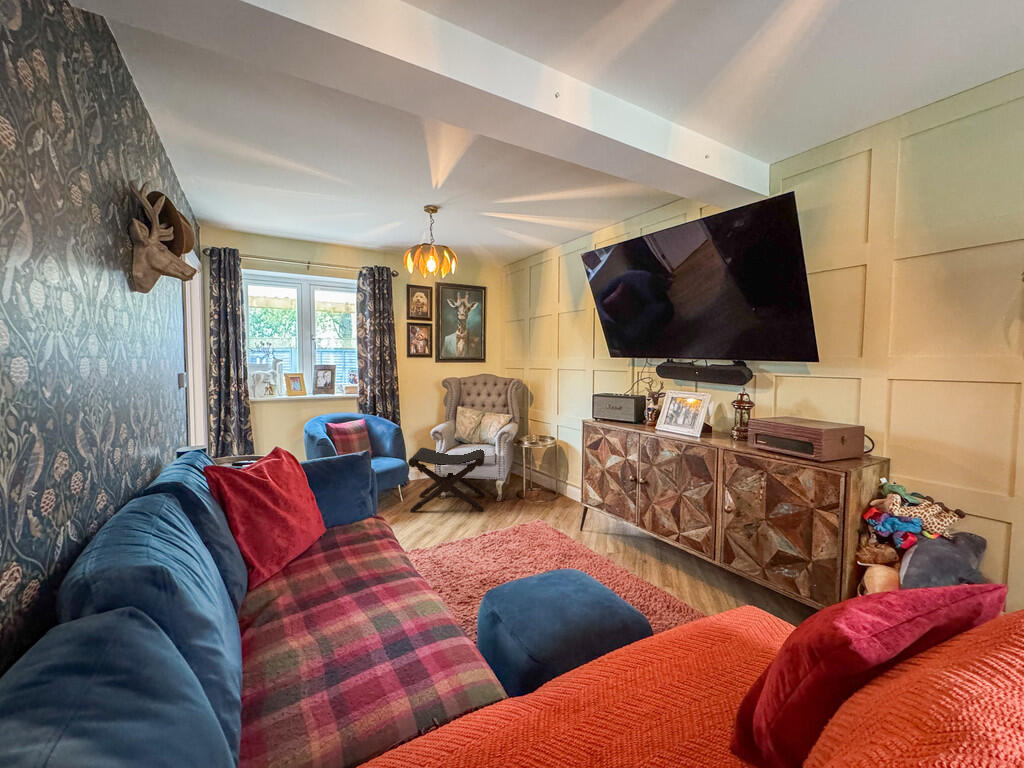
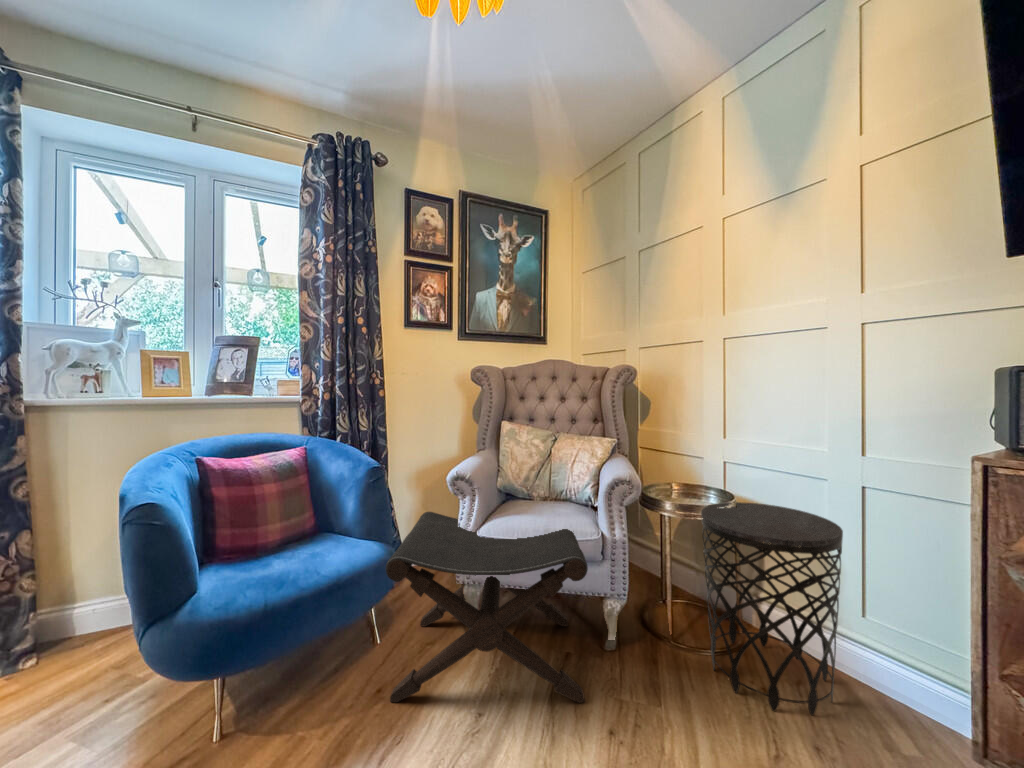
side table: none [534,441,581,512] -> present [701,502,843,715]

